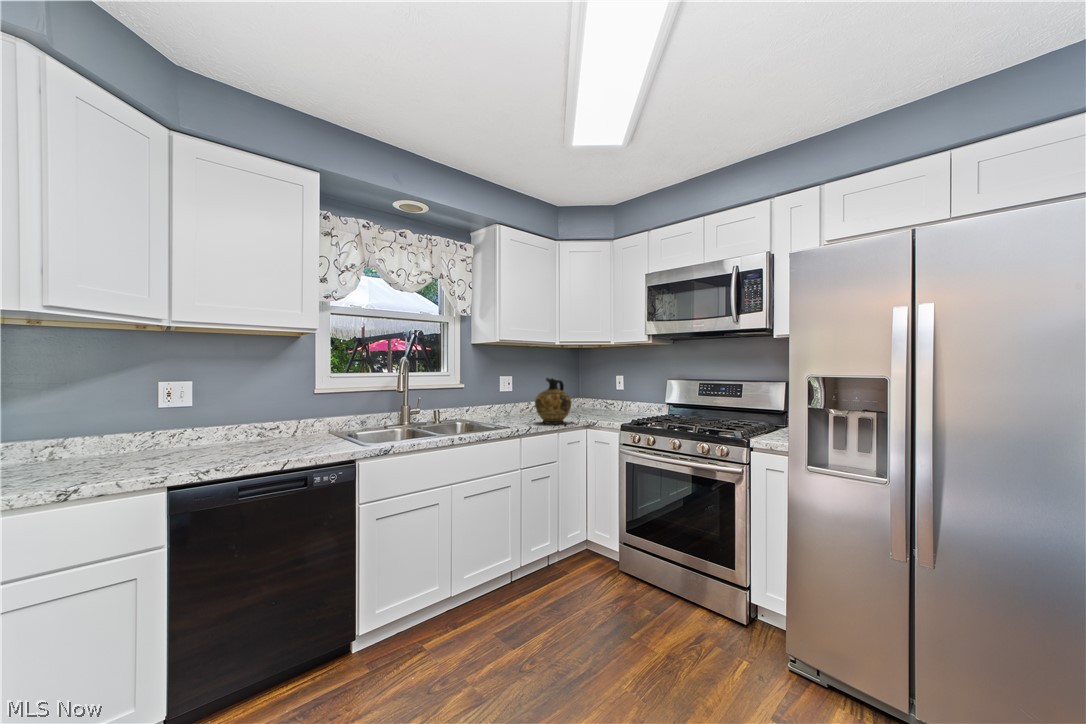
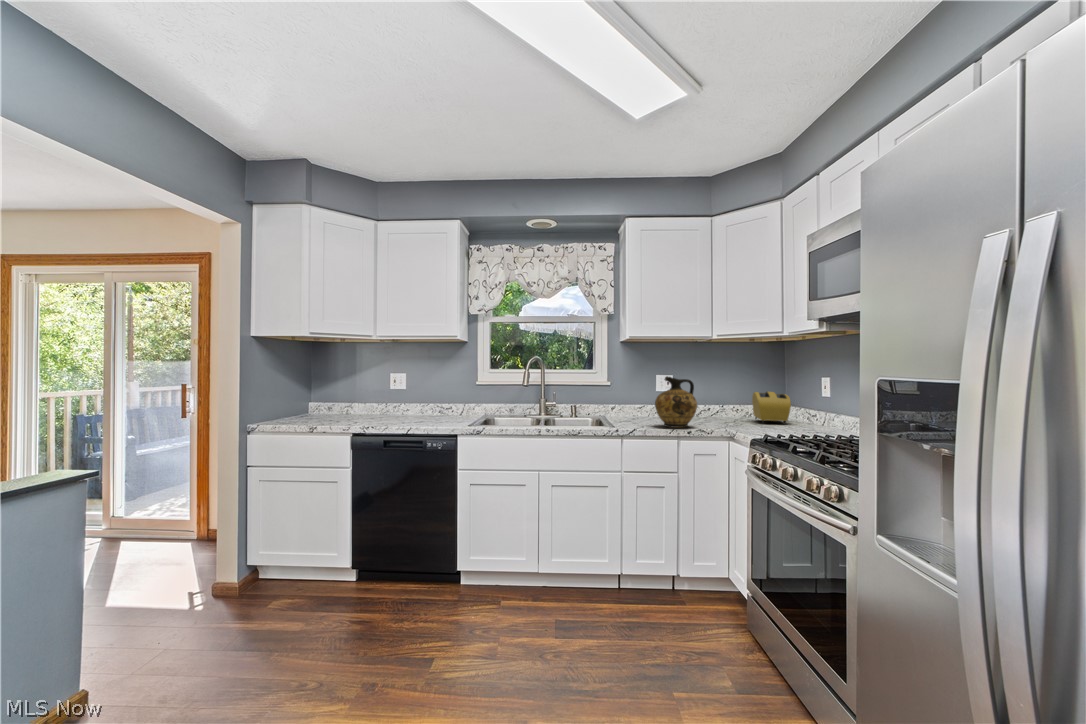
toaster: none [572,389,608,415] -> present [752,391,791,424]

